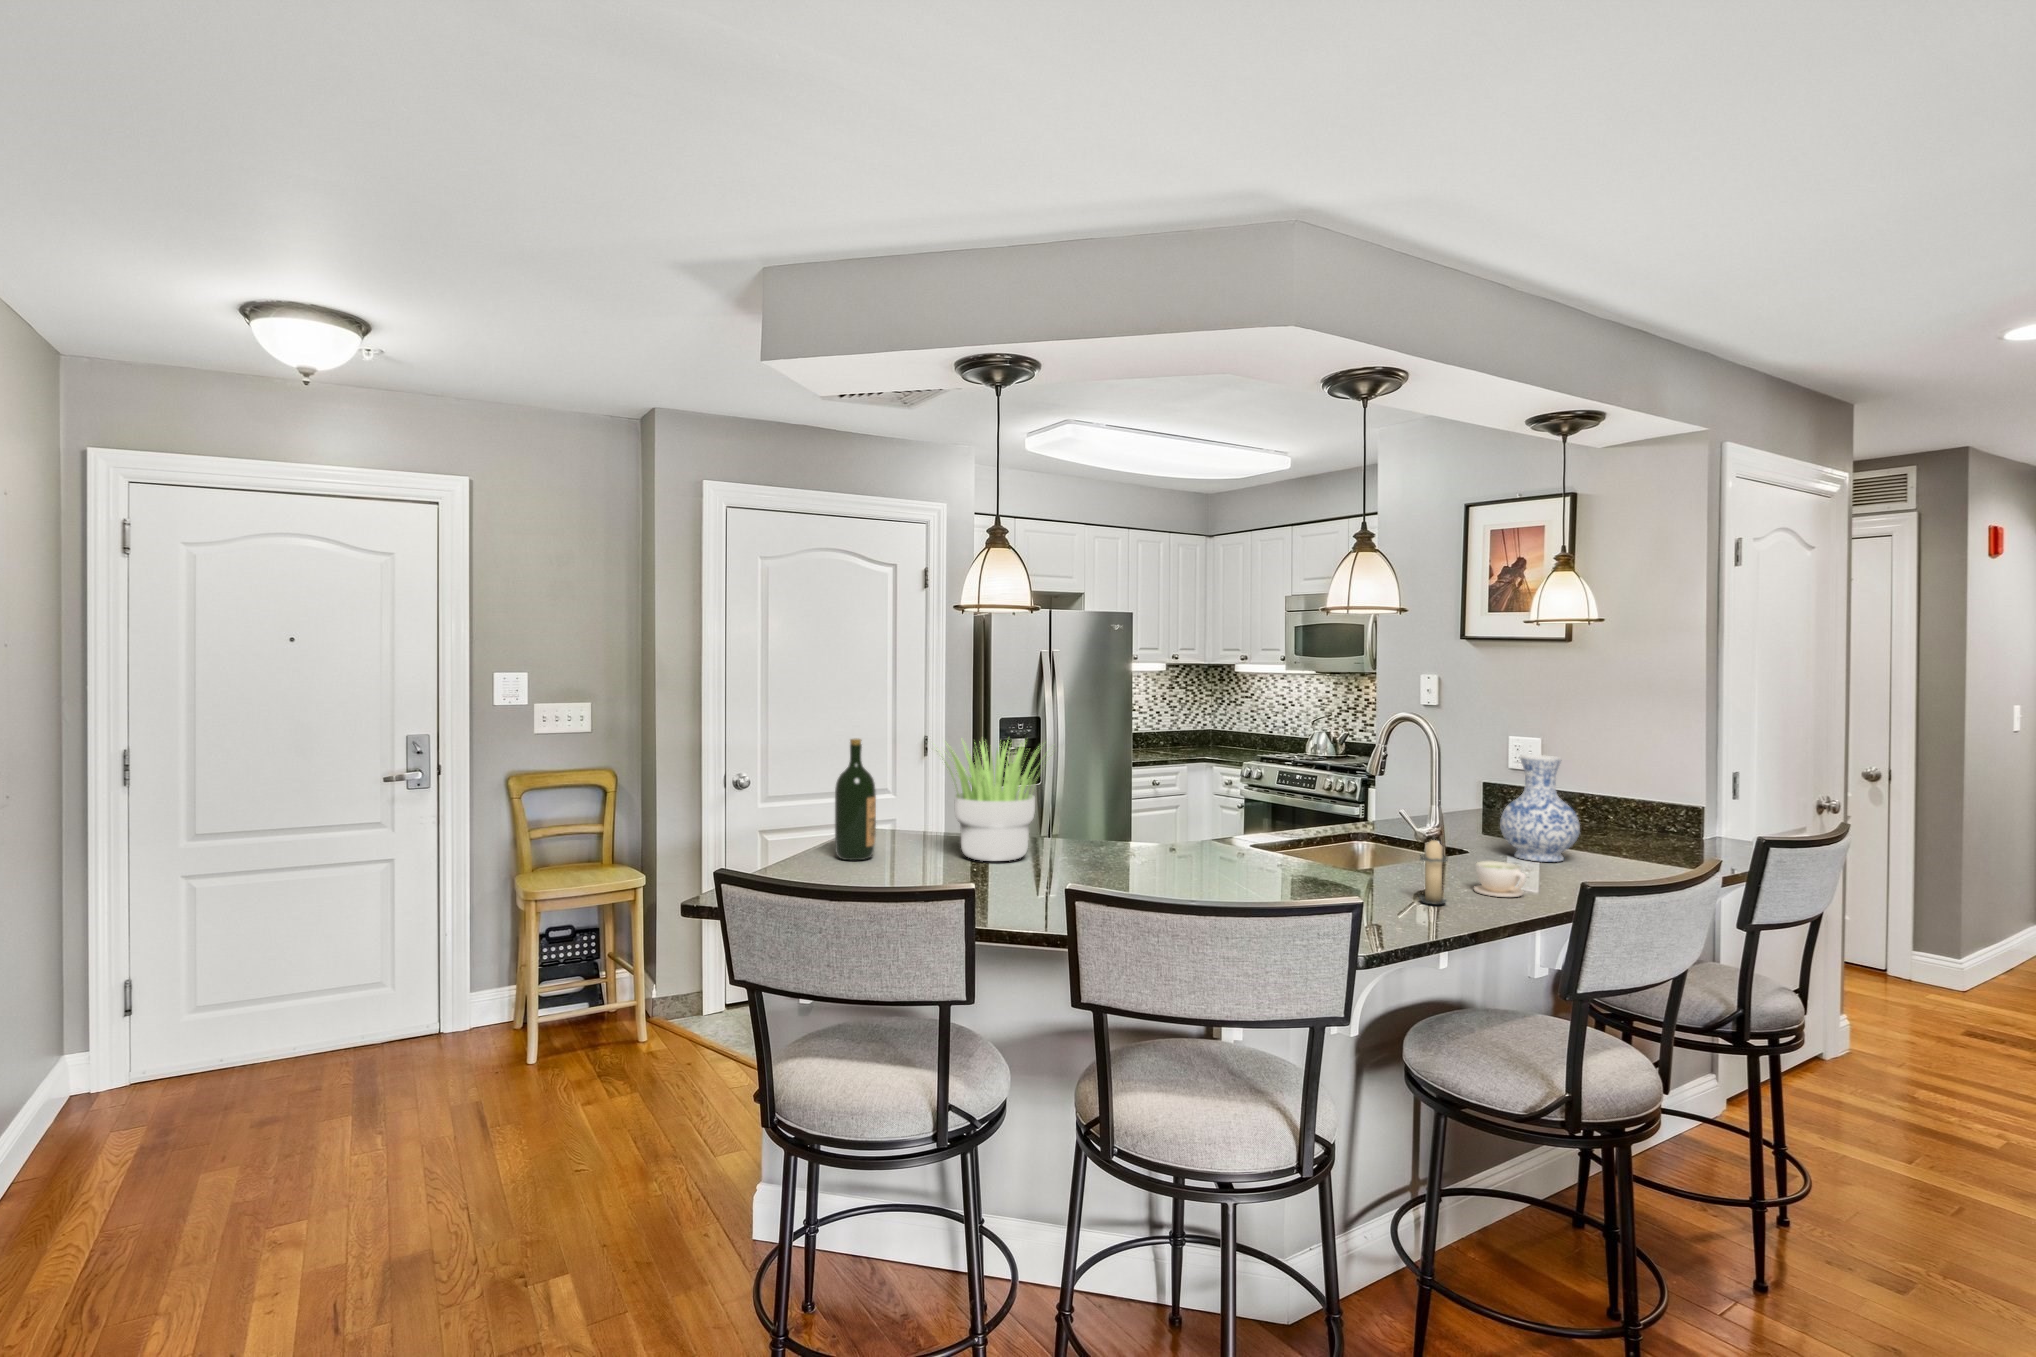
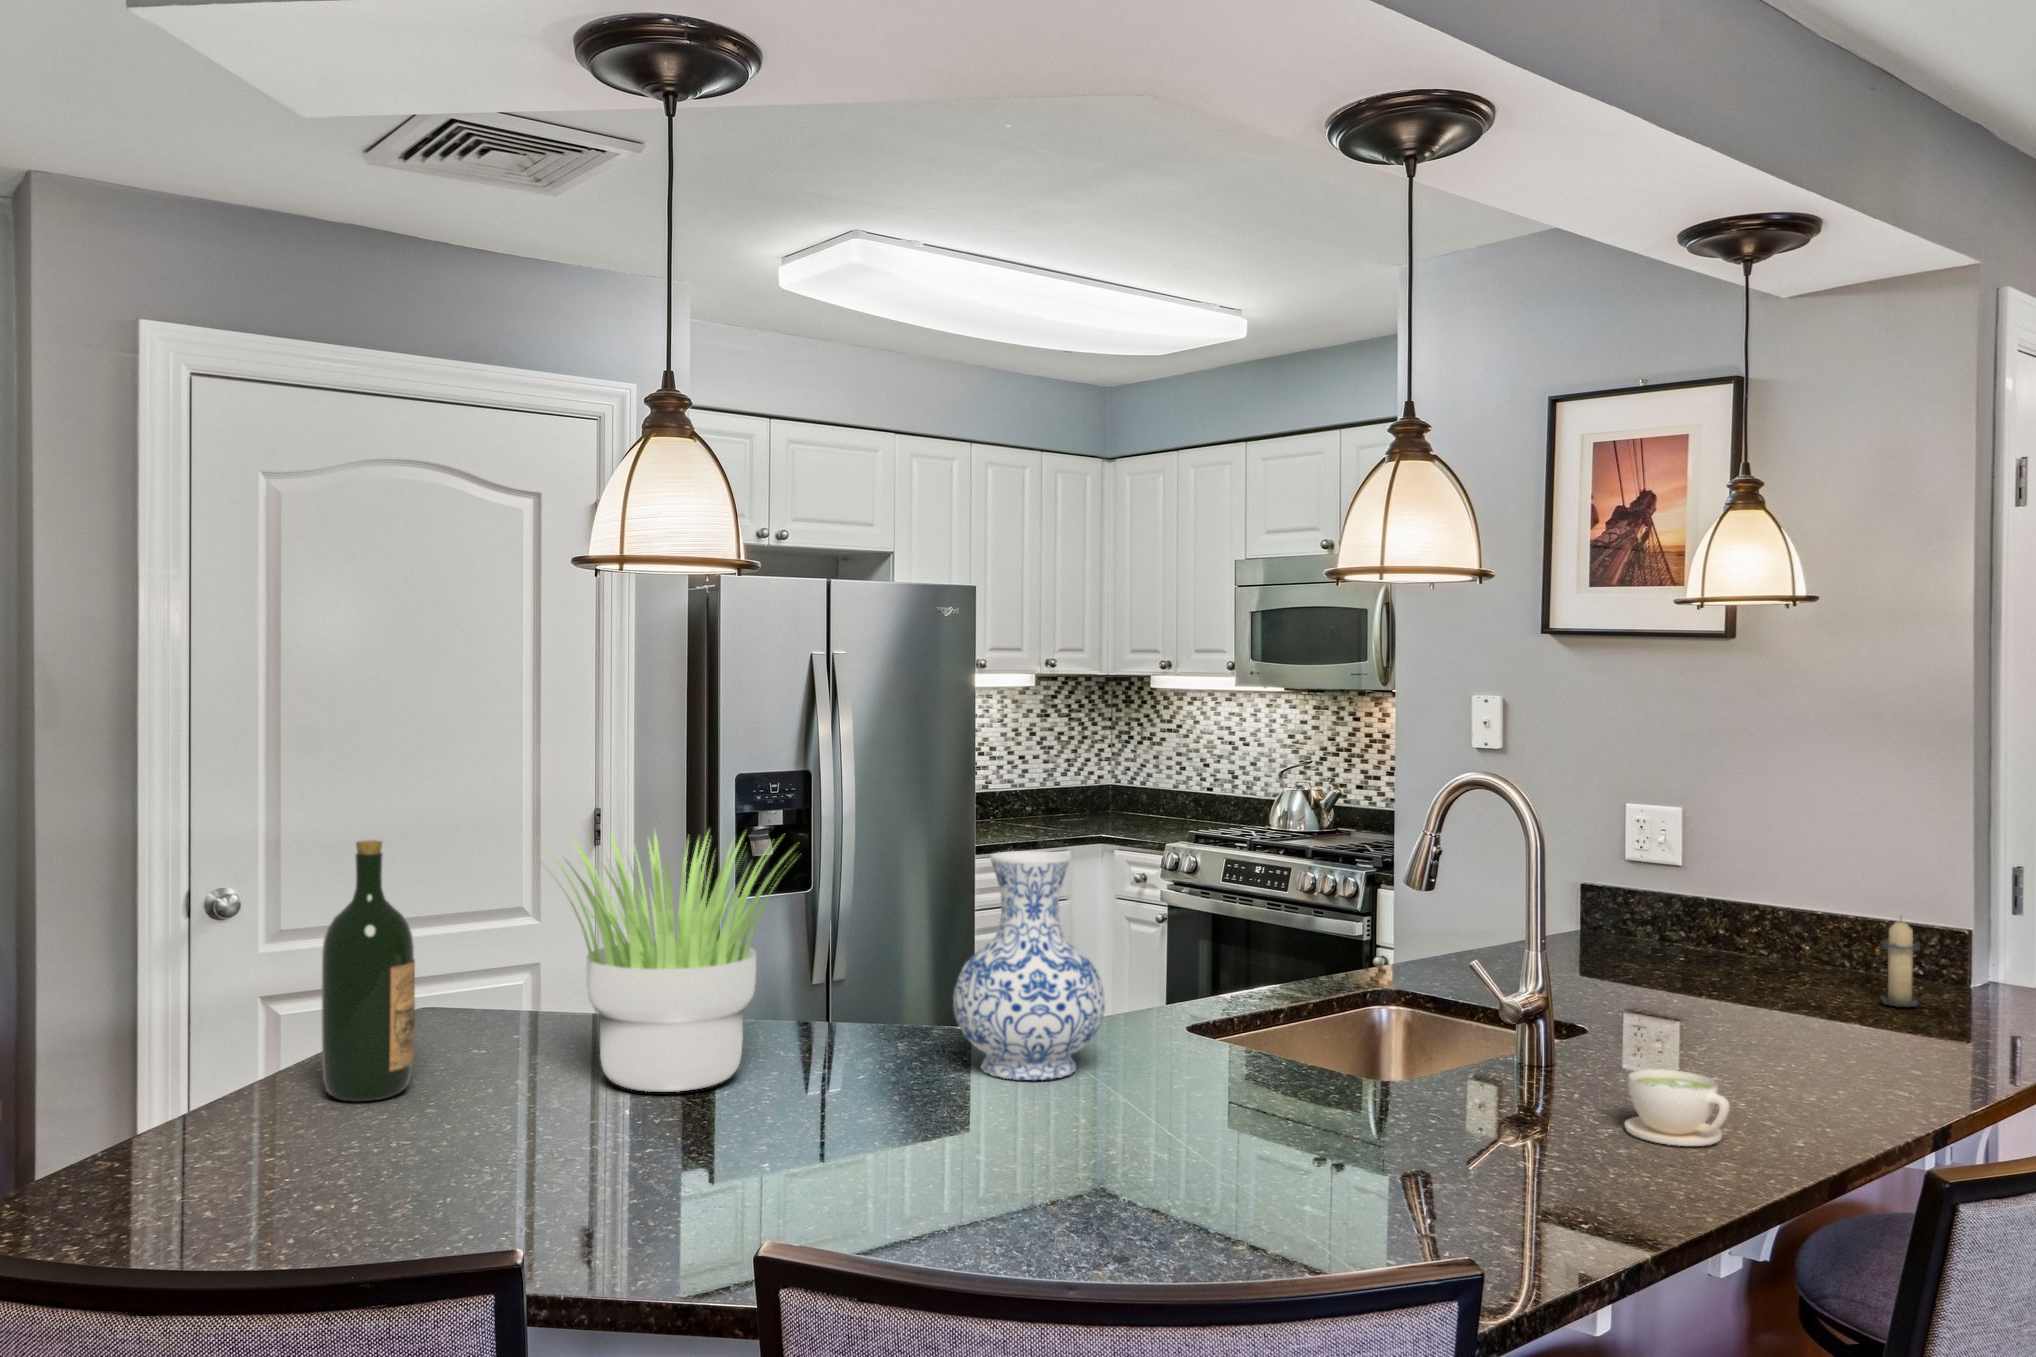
vase: present [1500,755,1580,862] -> present [953,851,1105,1080]
candle: present [1419,840,1448,905] -> present [1881,920,1920,1007]

